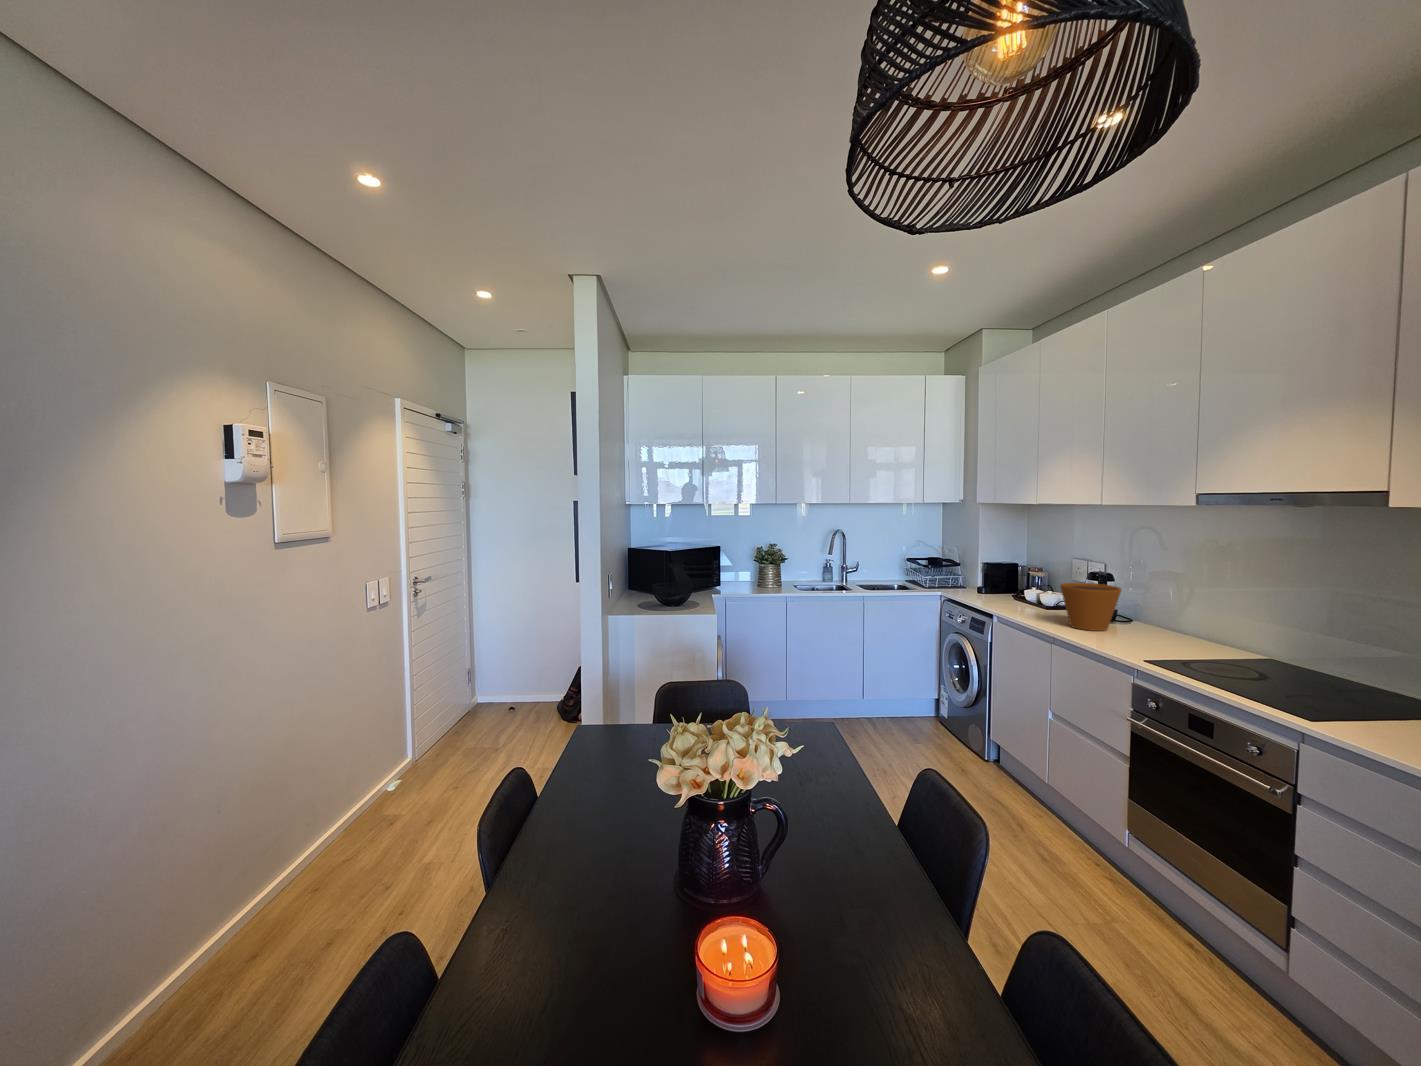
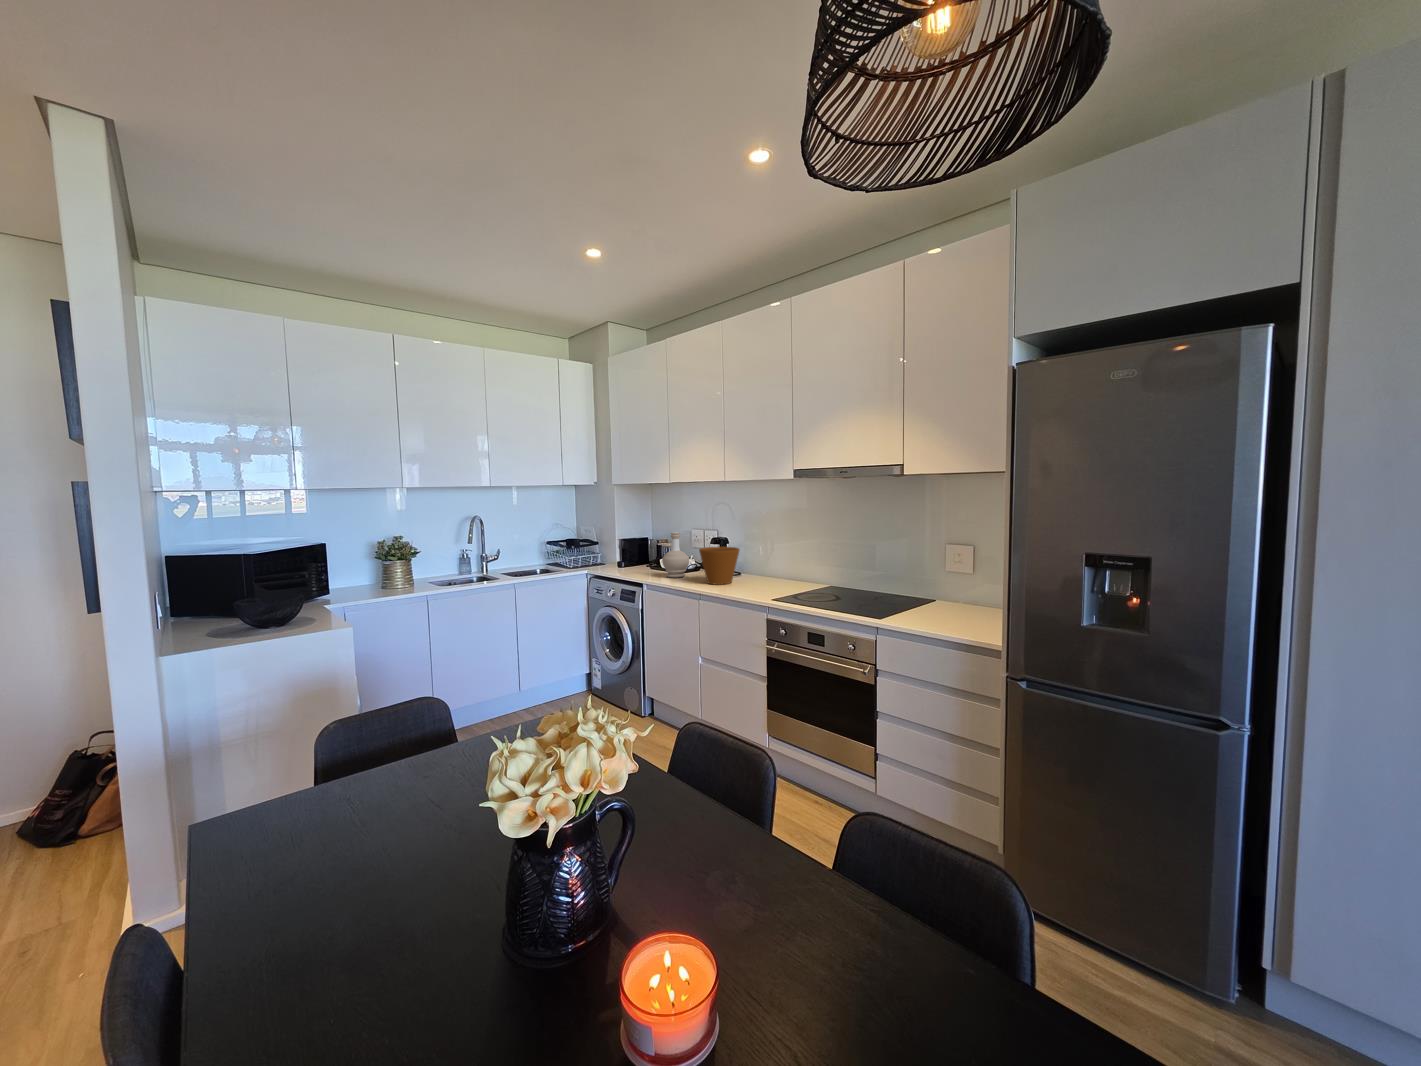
bottle: none [1018,561,1055,613] -> present [662,532,689,578]

